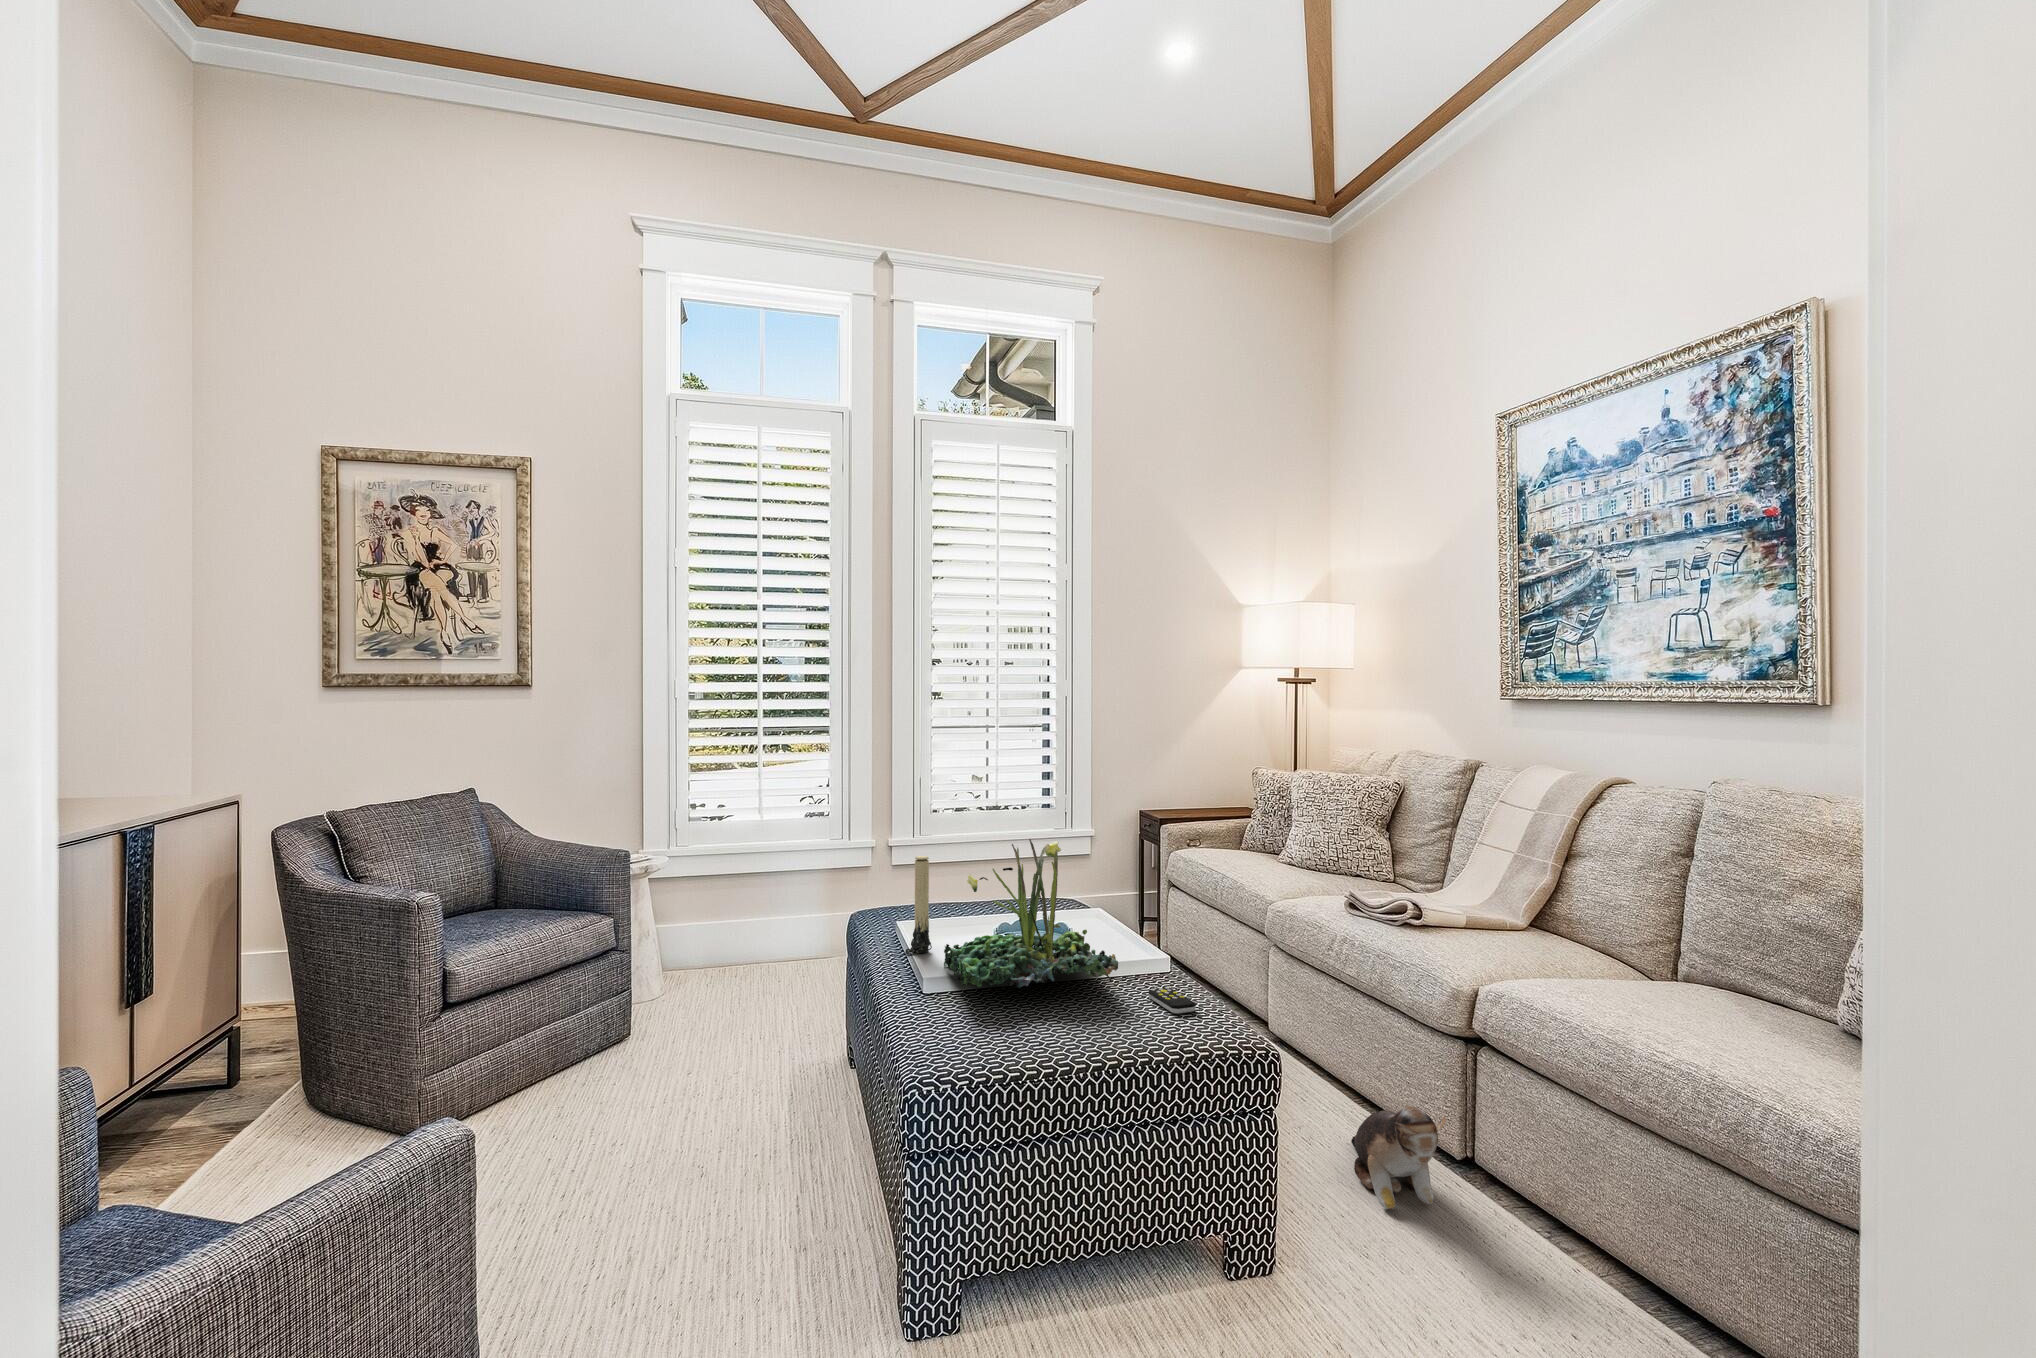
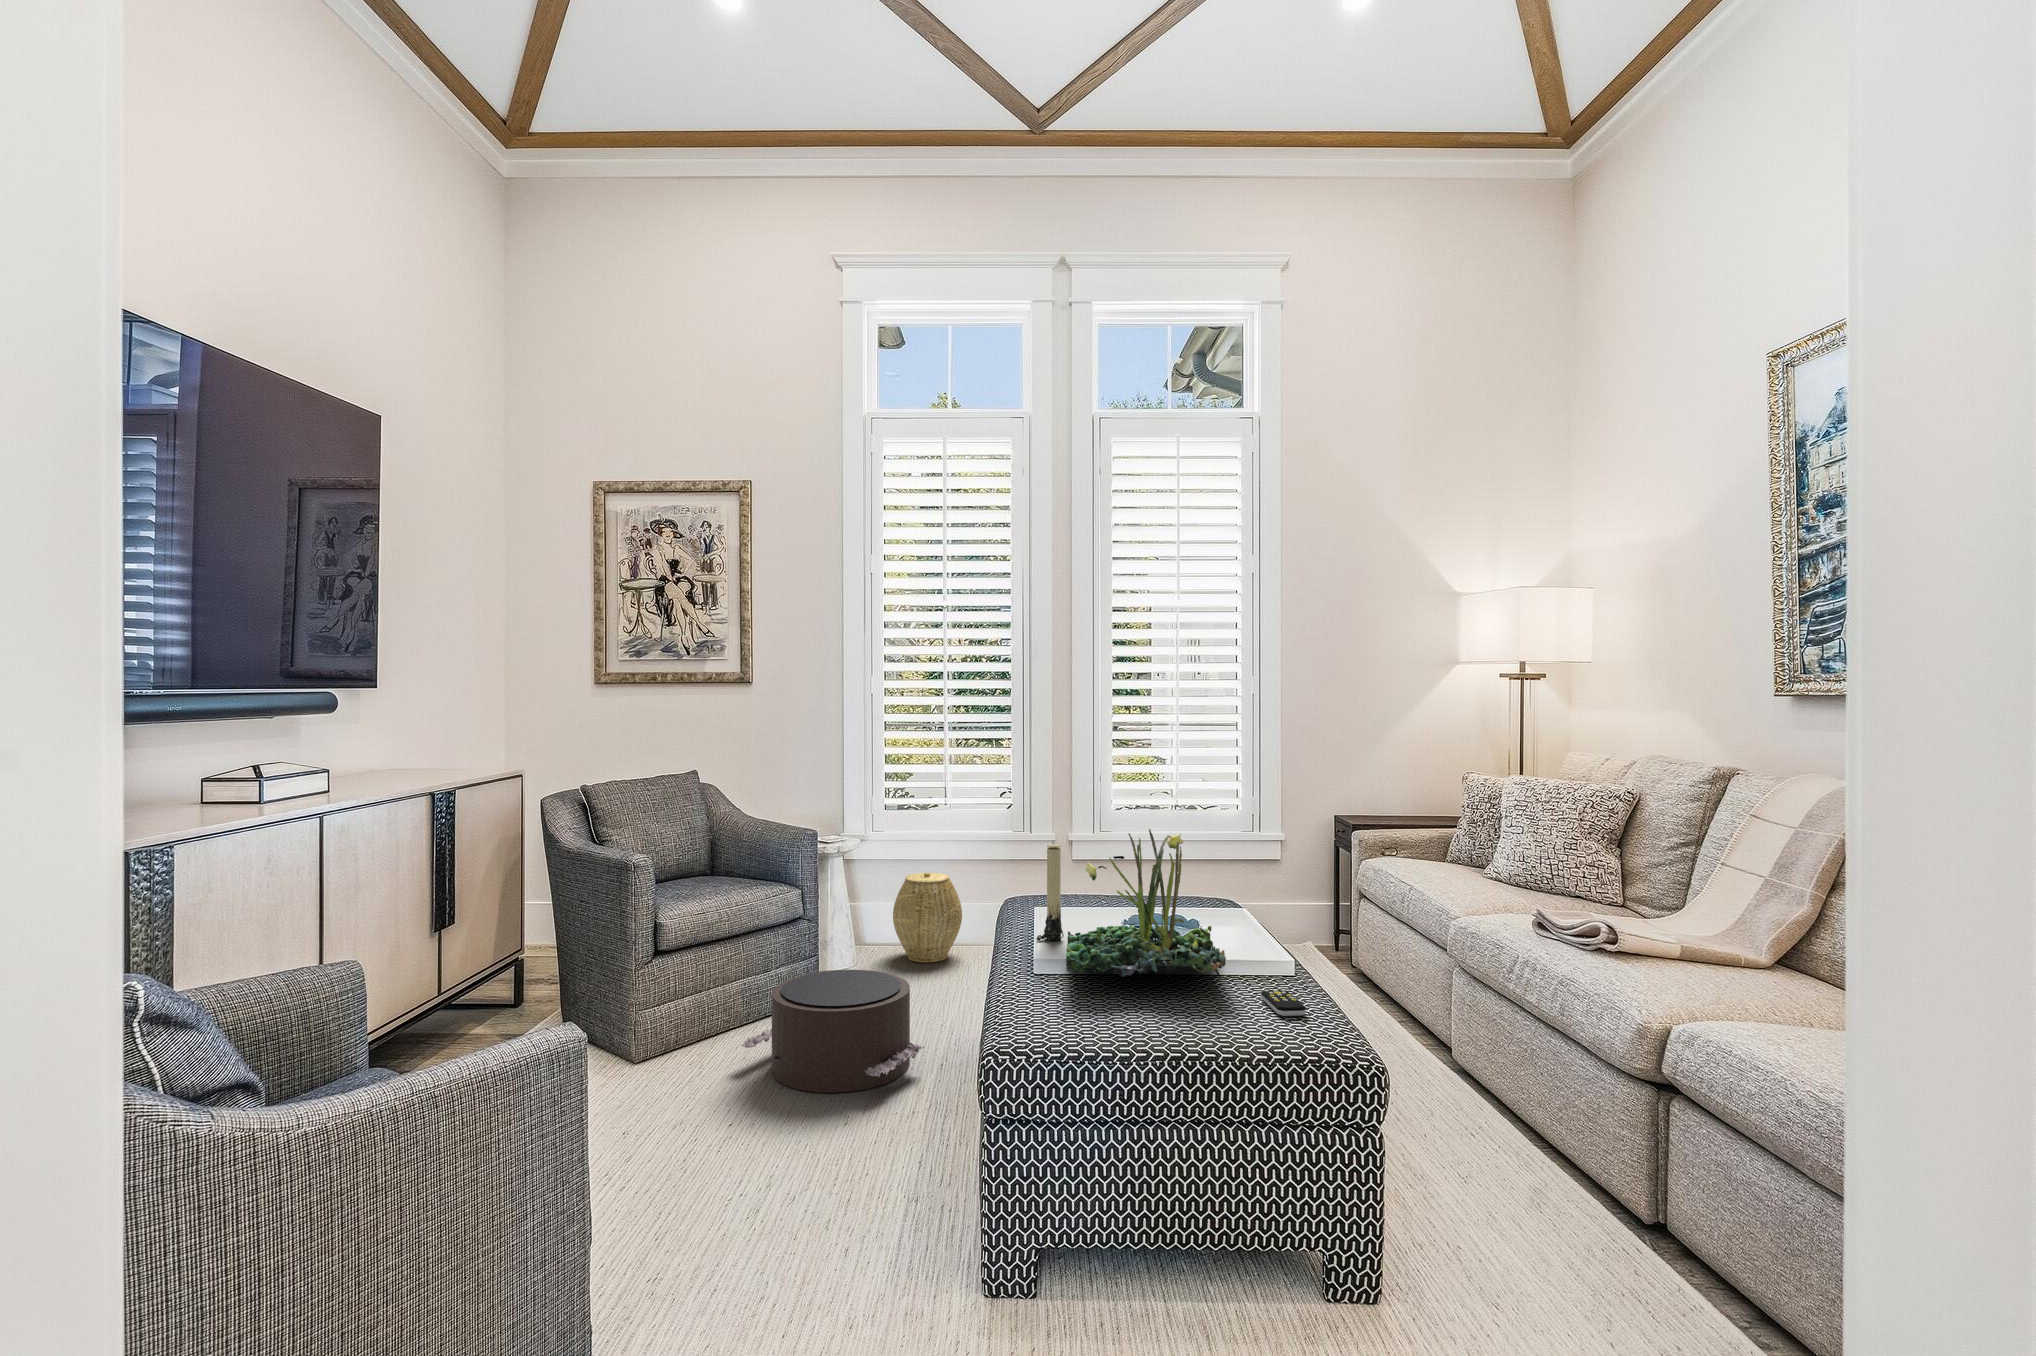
woven basket: none [695,883,770,978] -> present [893,872,962,963]
pouf: none [560,995,770,1134] -> present [741,970,924,1093]
plush toy: present [1351,1105,1446,1209] -> none [1511,1145,1604,1263]

